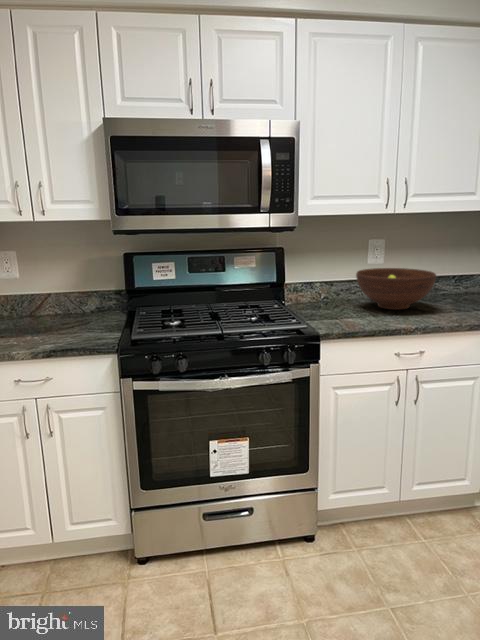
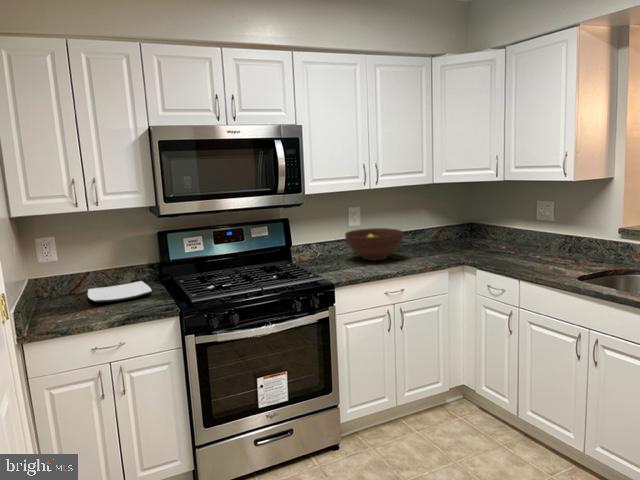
plate: none [36,308,107,328] -> present [88,281,152,302]

